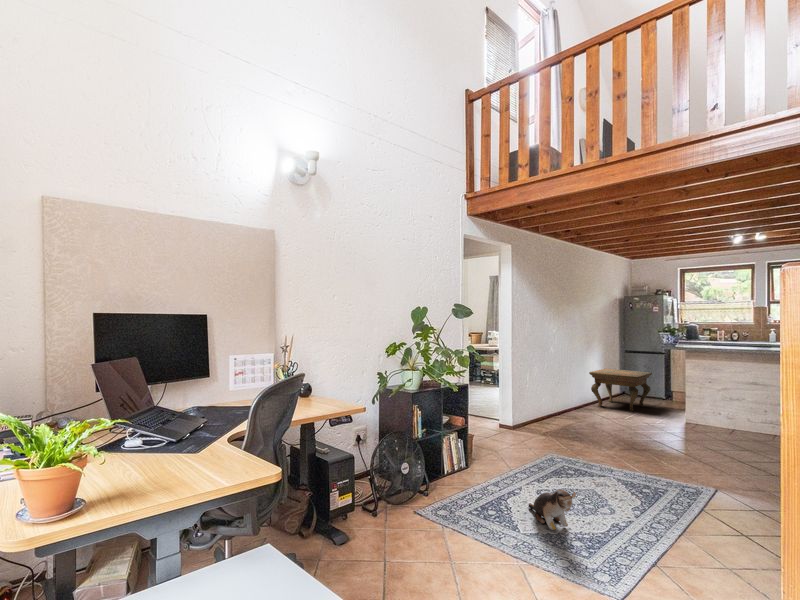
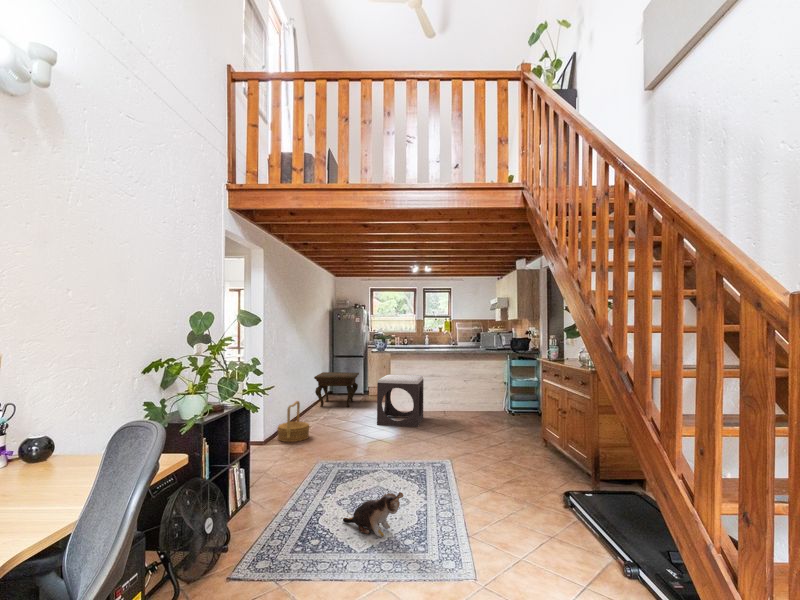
footstool: none [650,377,729,448] -> present [377,374,424,427]
woven basket: none [527,393,561,434] -> present [277,401,309,442]

